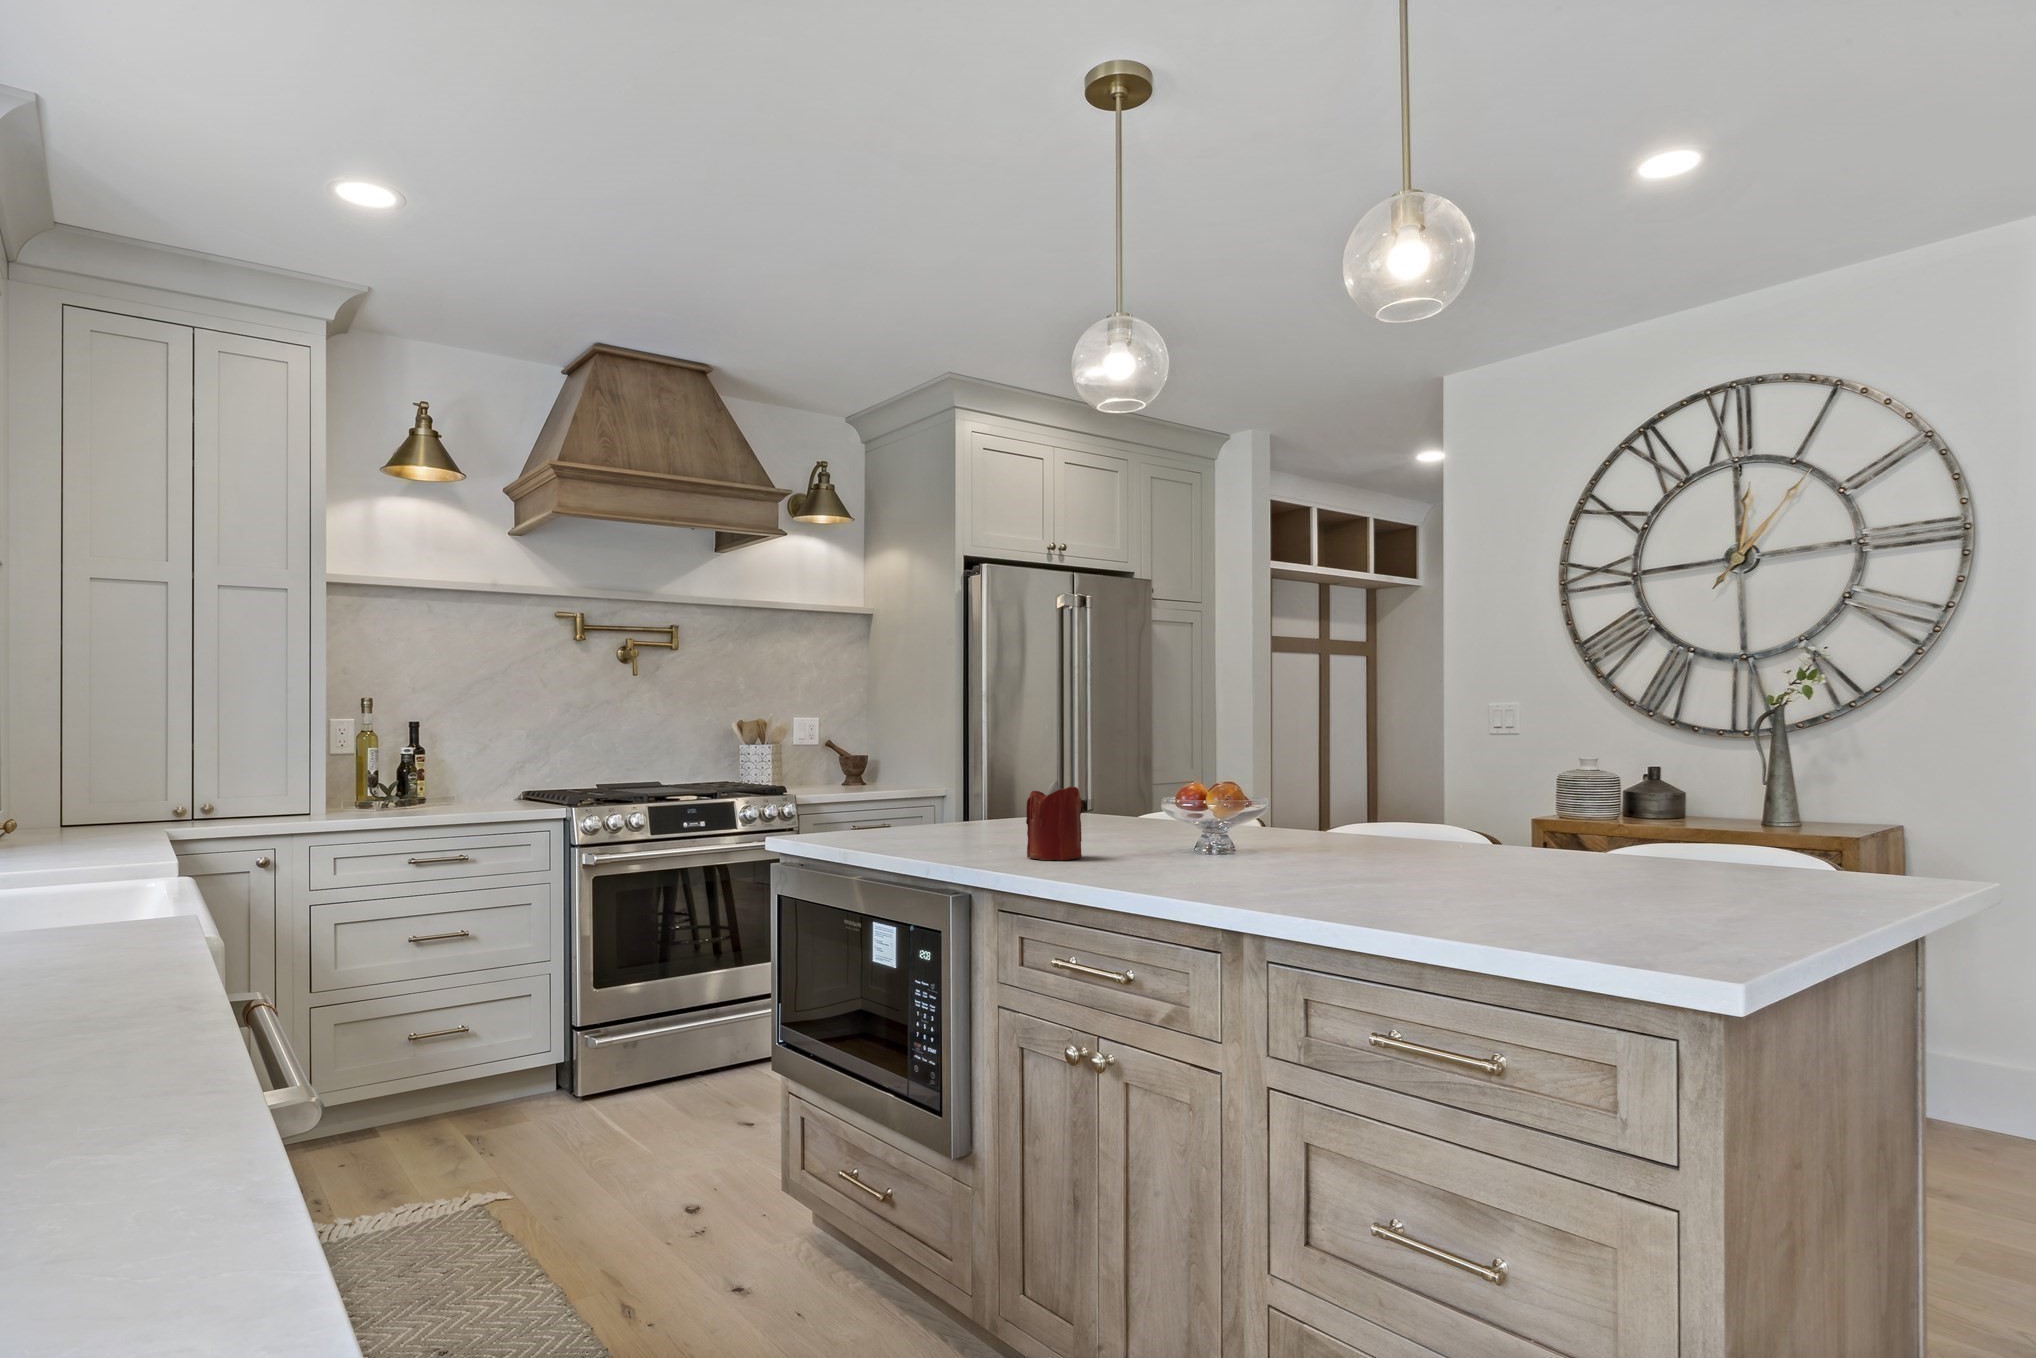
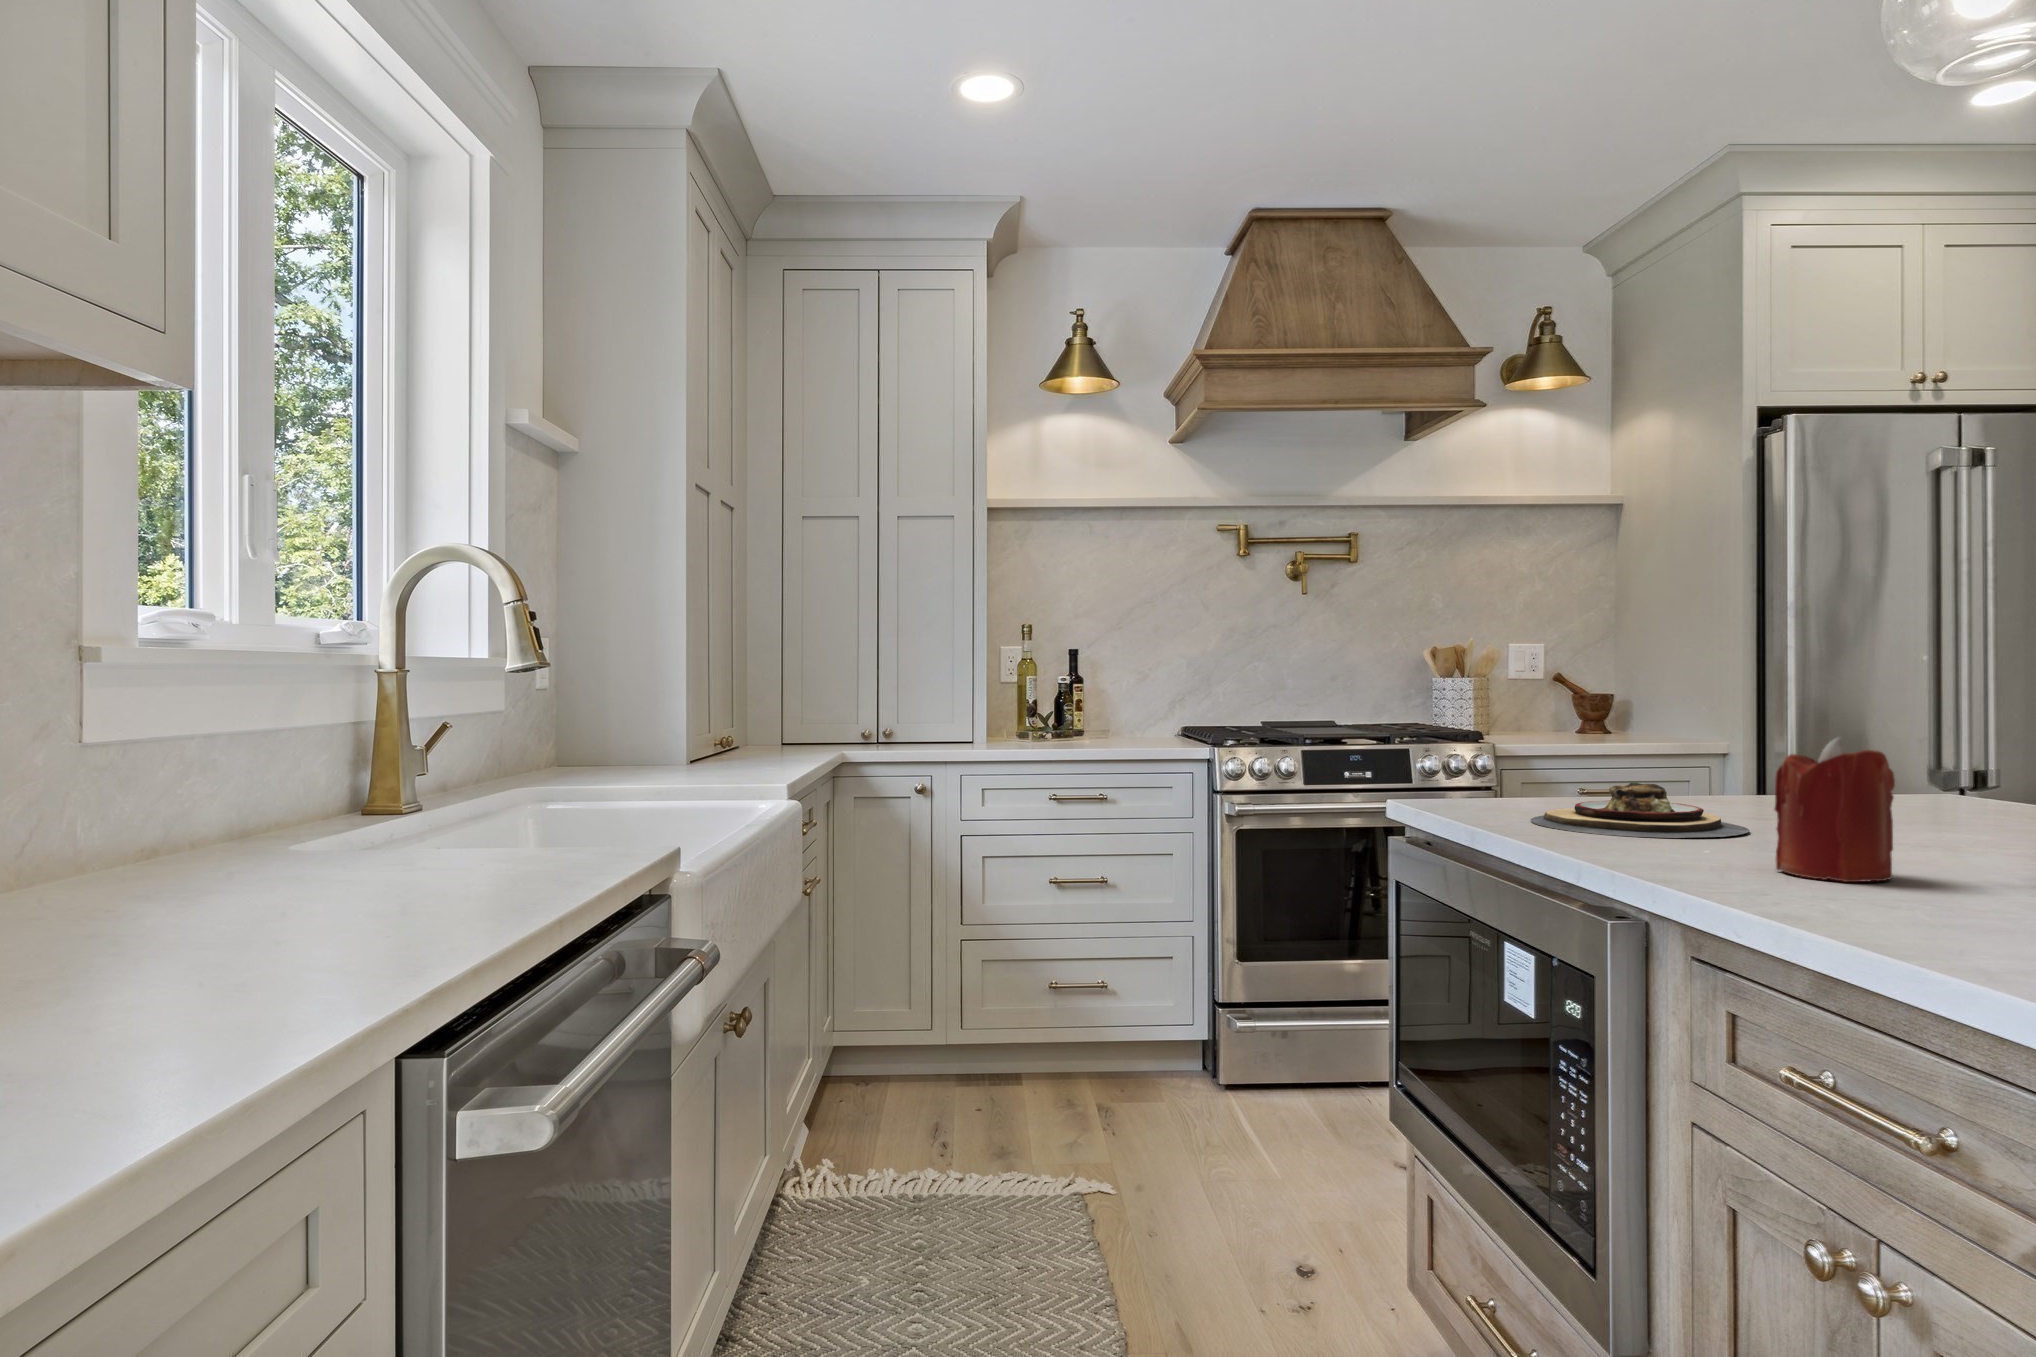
plate: none [872,814,998,848] -> present [1531,782,1749,838]

